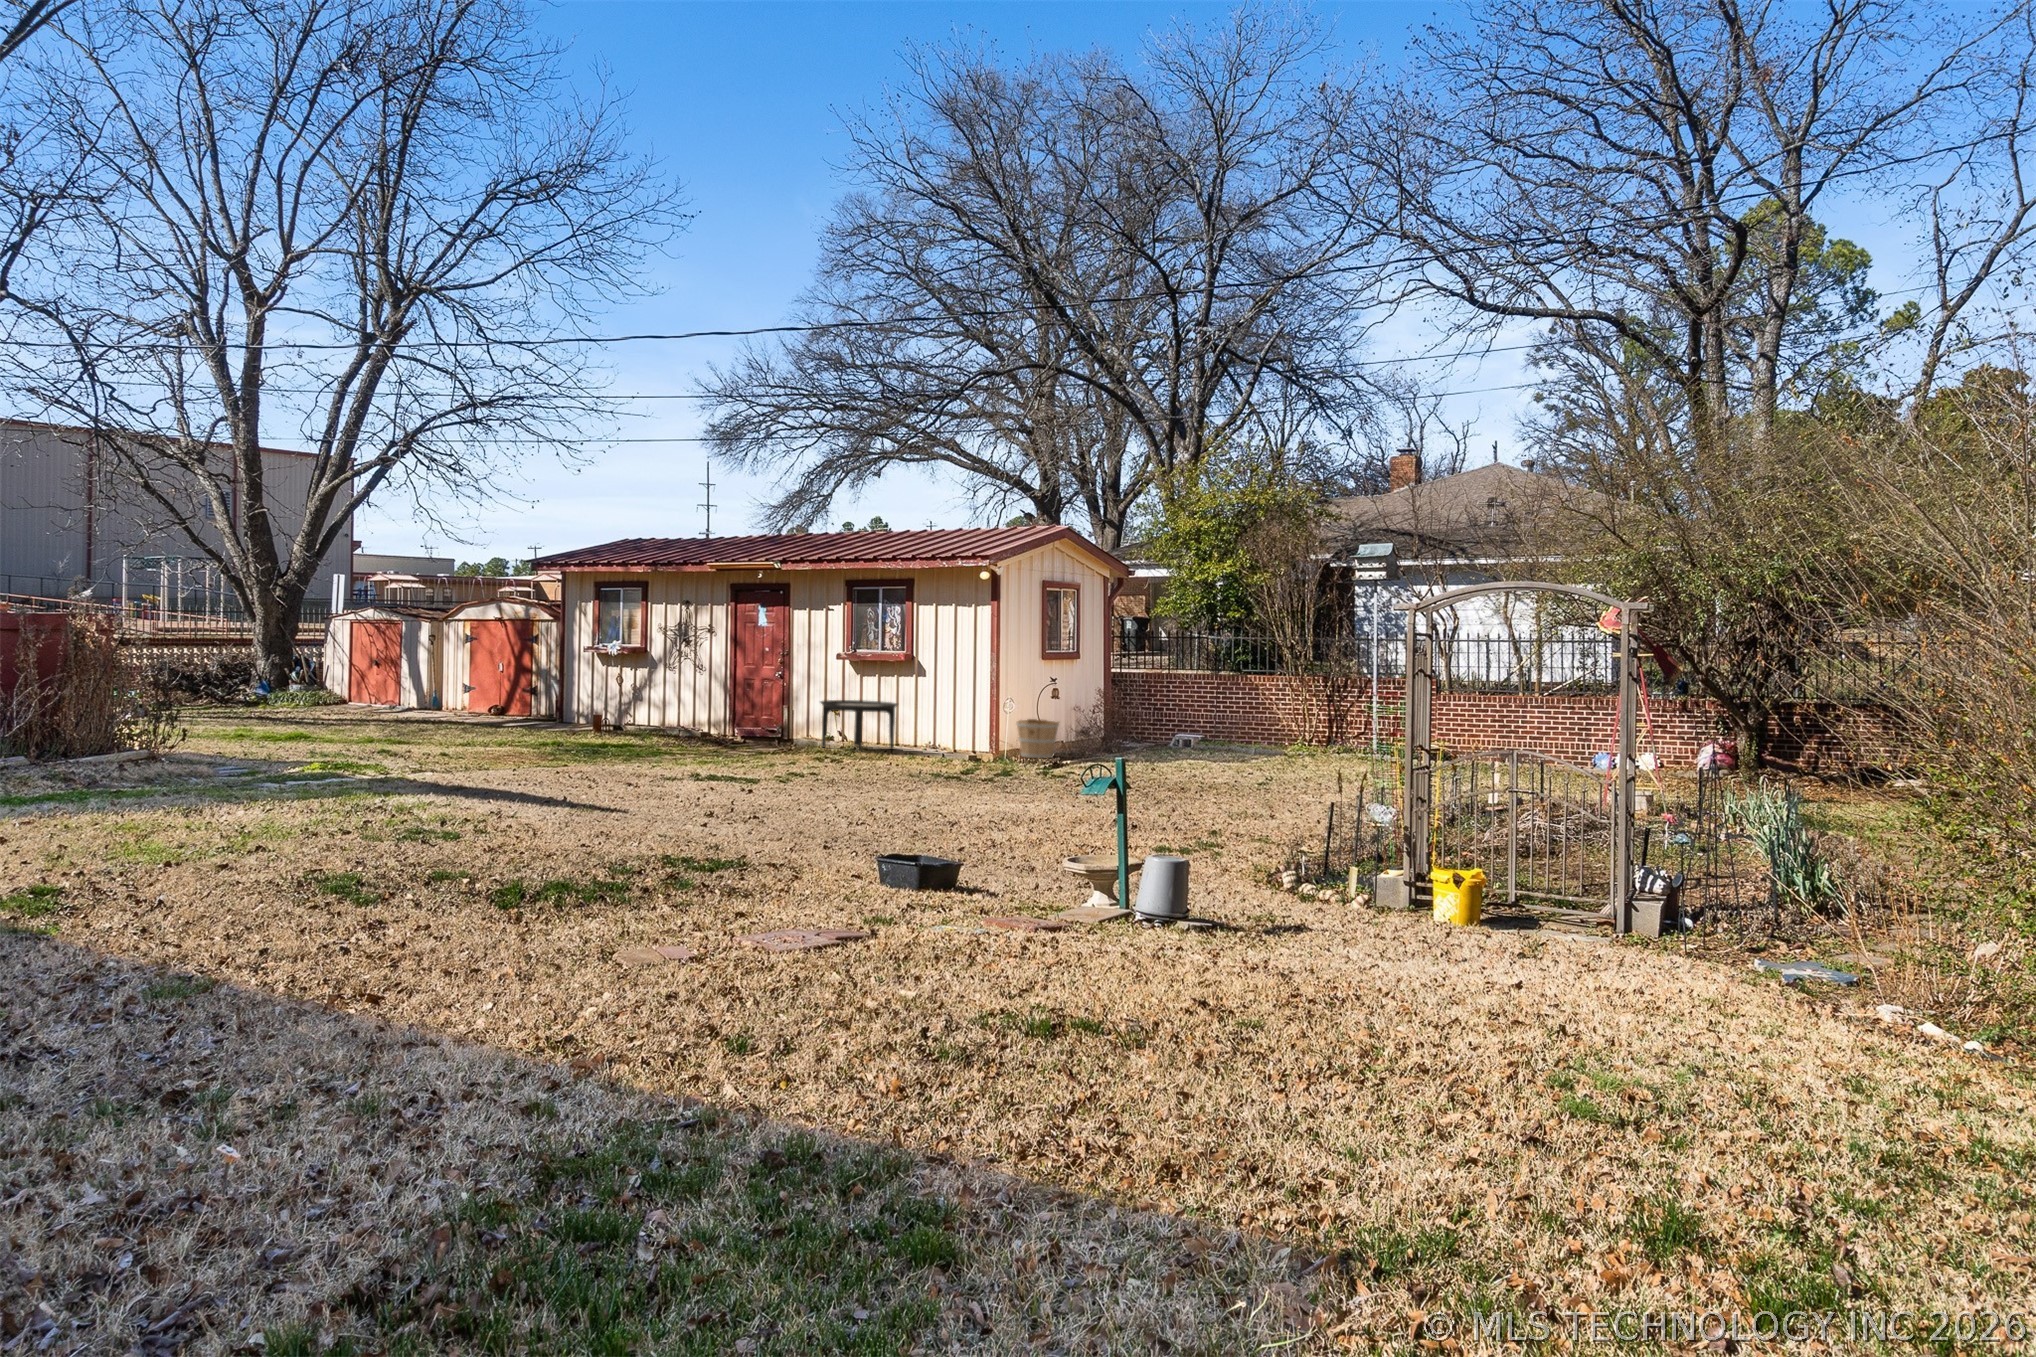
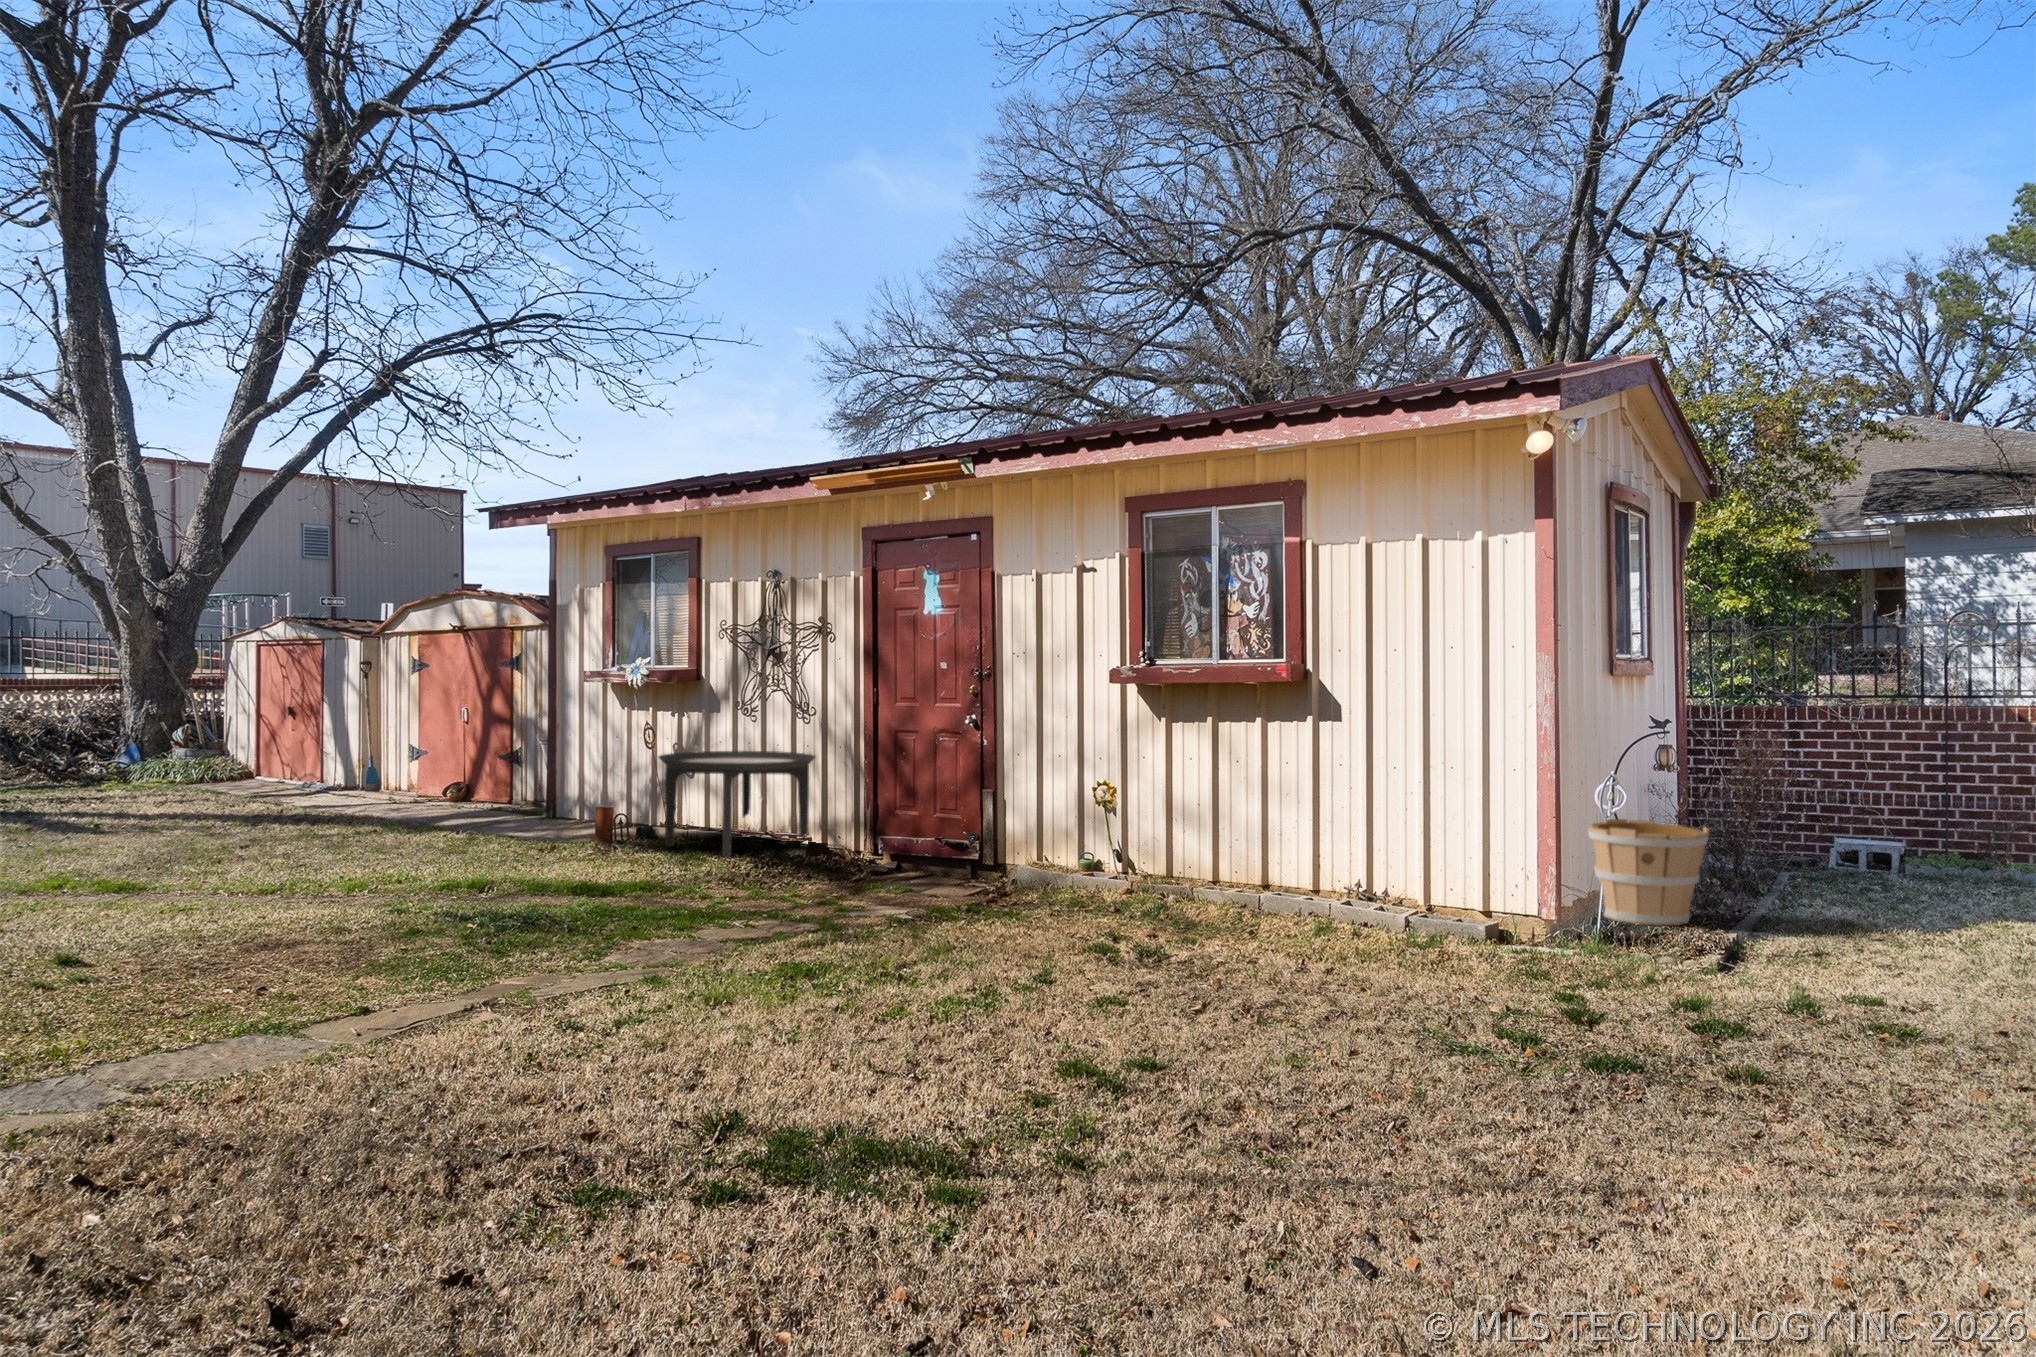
round table: present [821,700,898,752] -> present [659,751,815,857]

